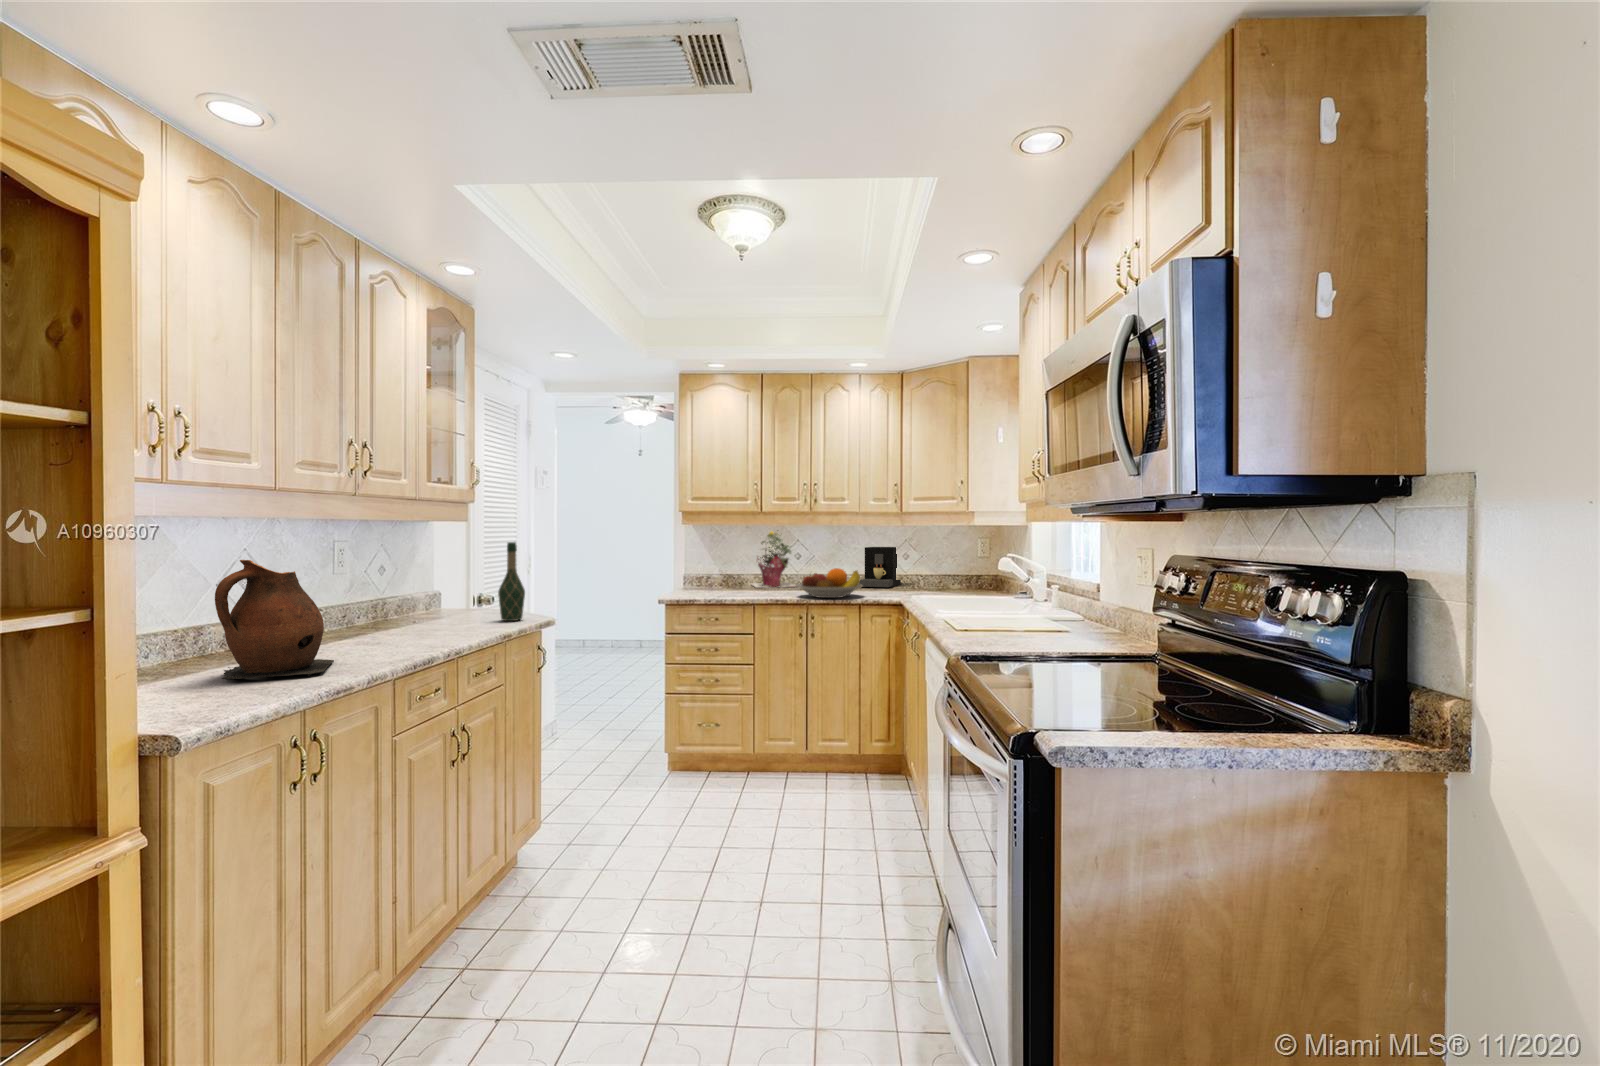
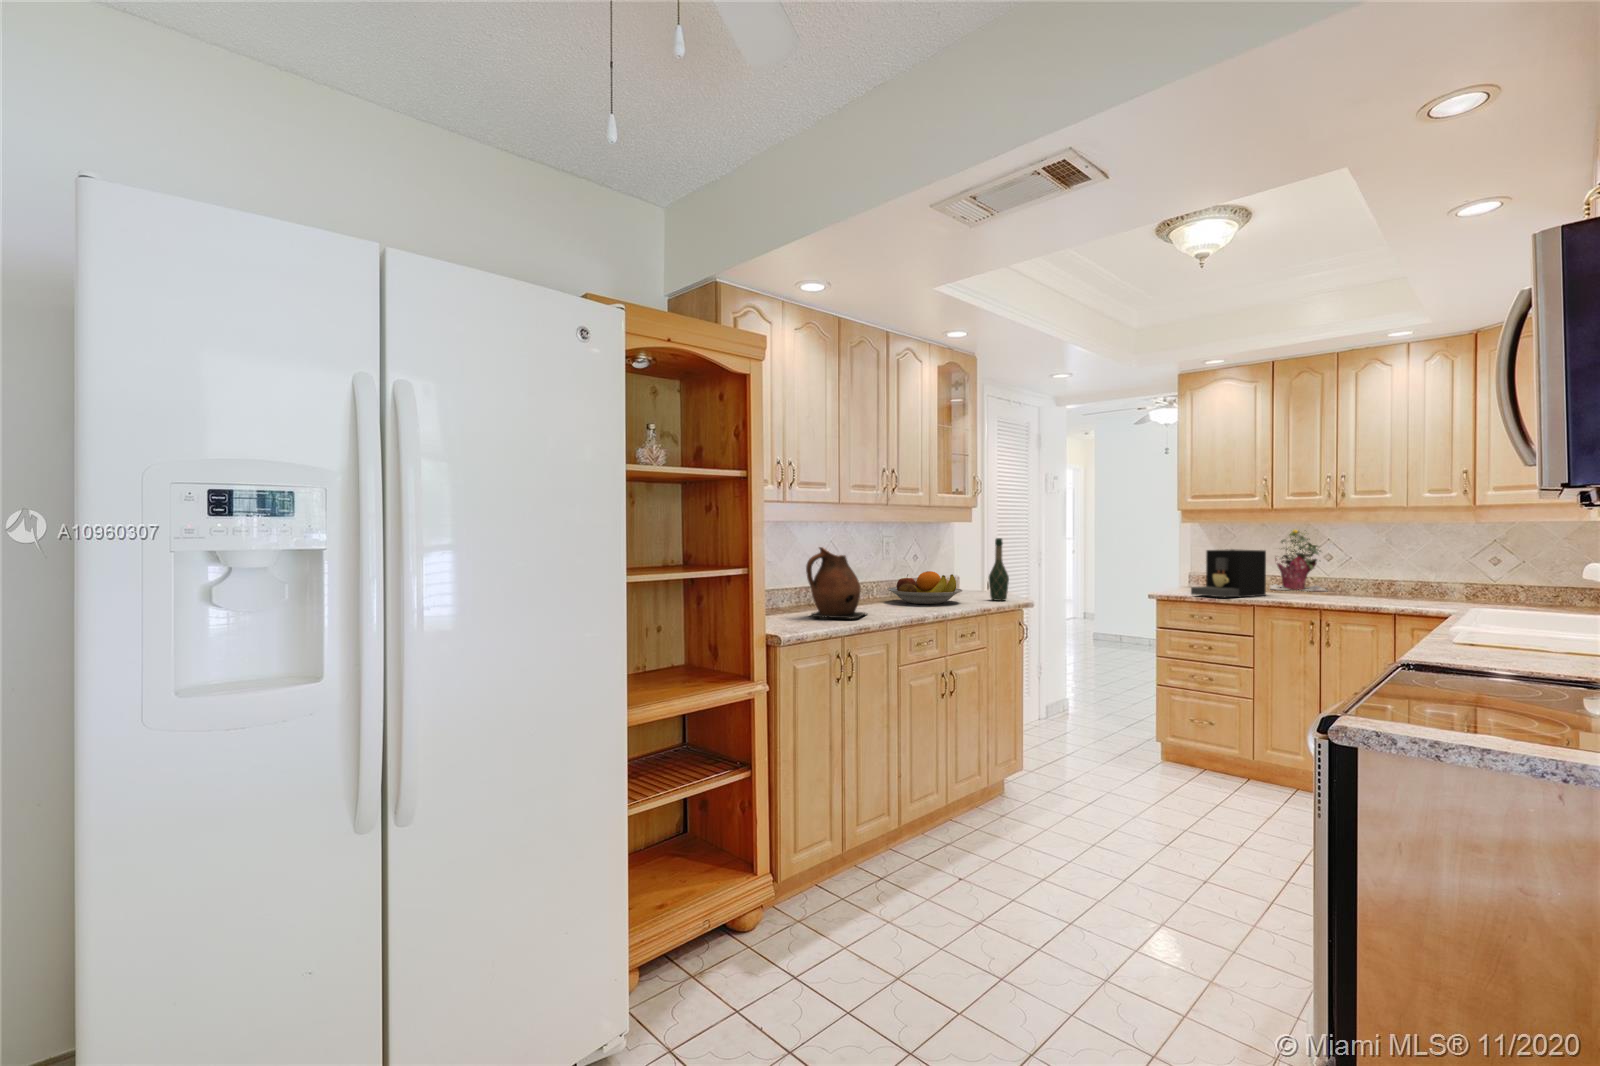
coffee maker: present [859,547,901,587] -> present [1191,549,1266,597]
fruit bowl: present [796,568,861,598] -> present [888,571,962,604]

